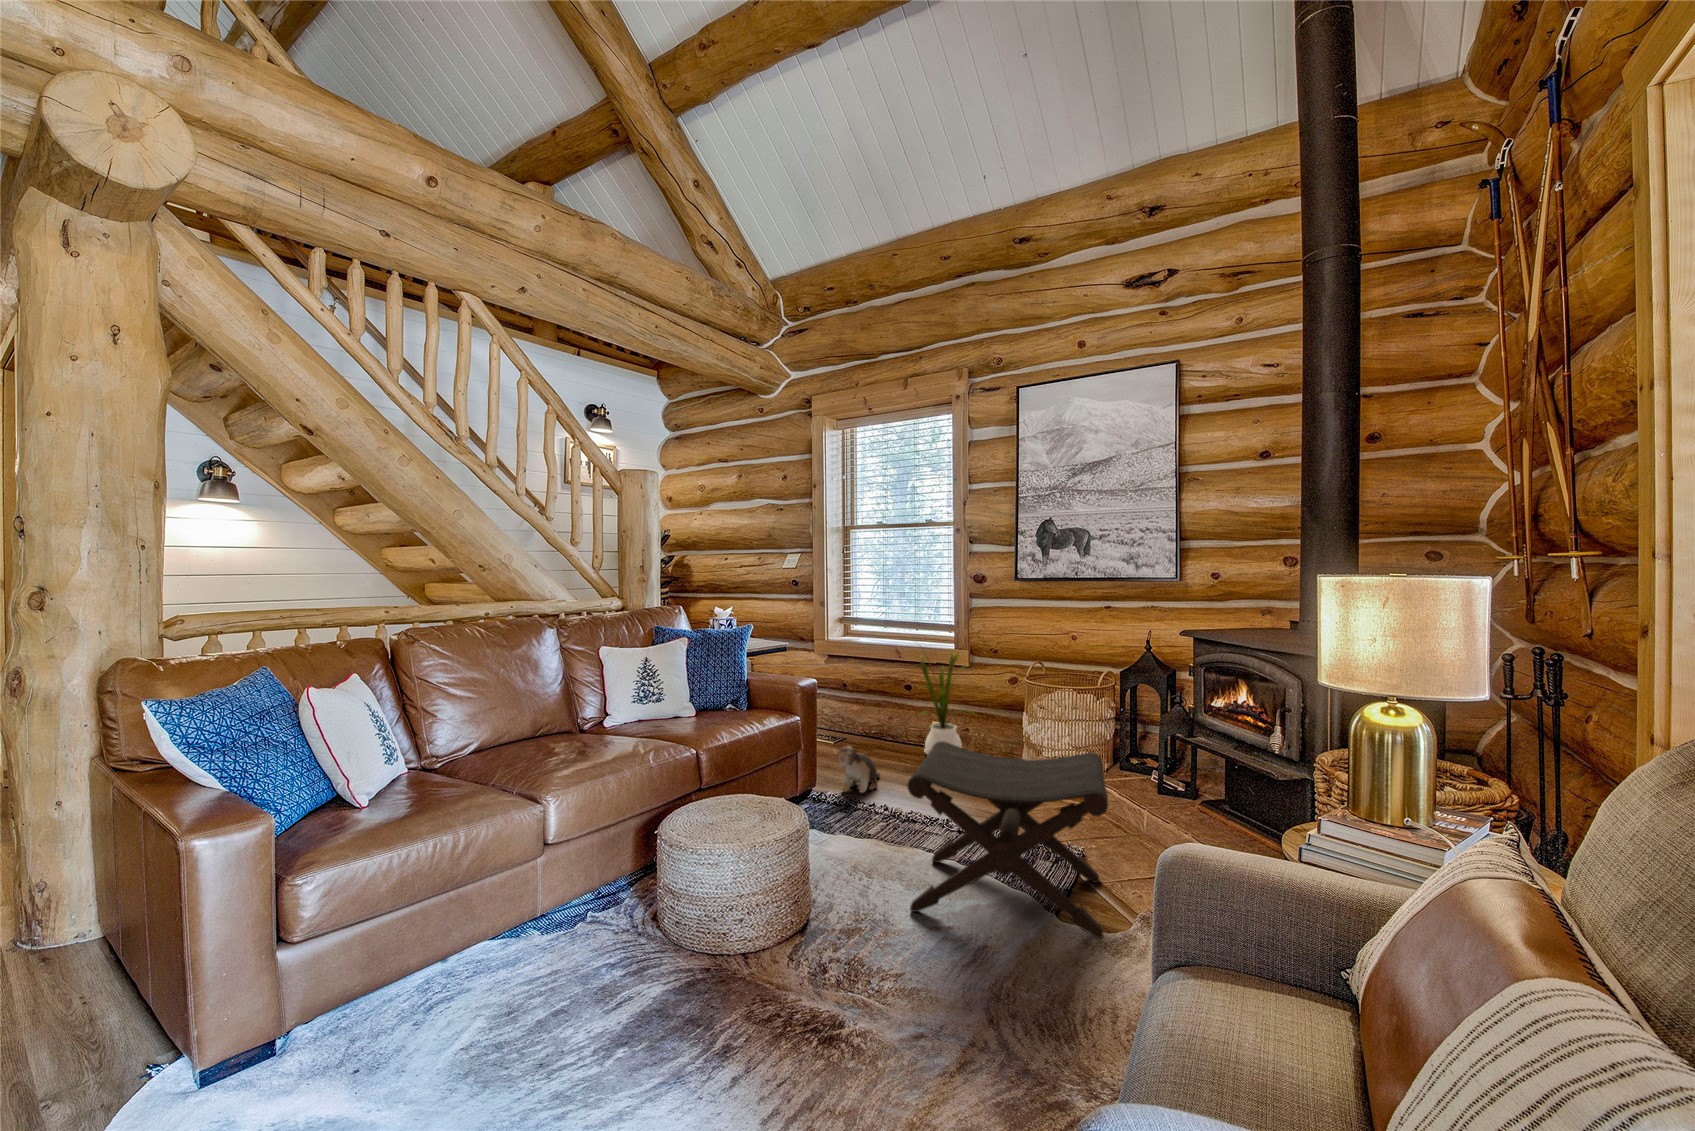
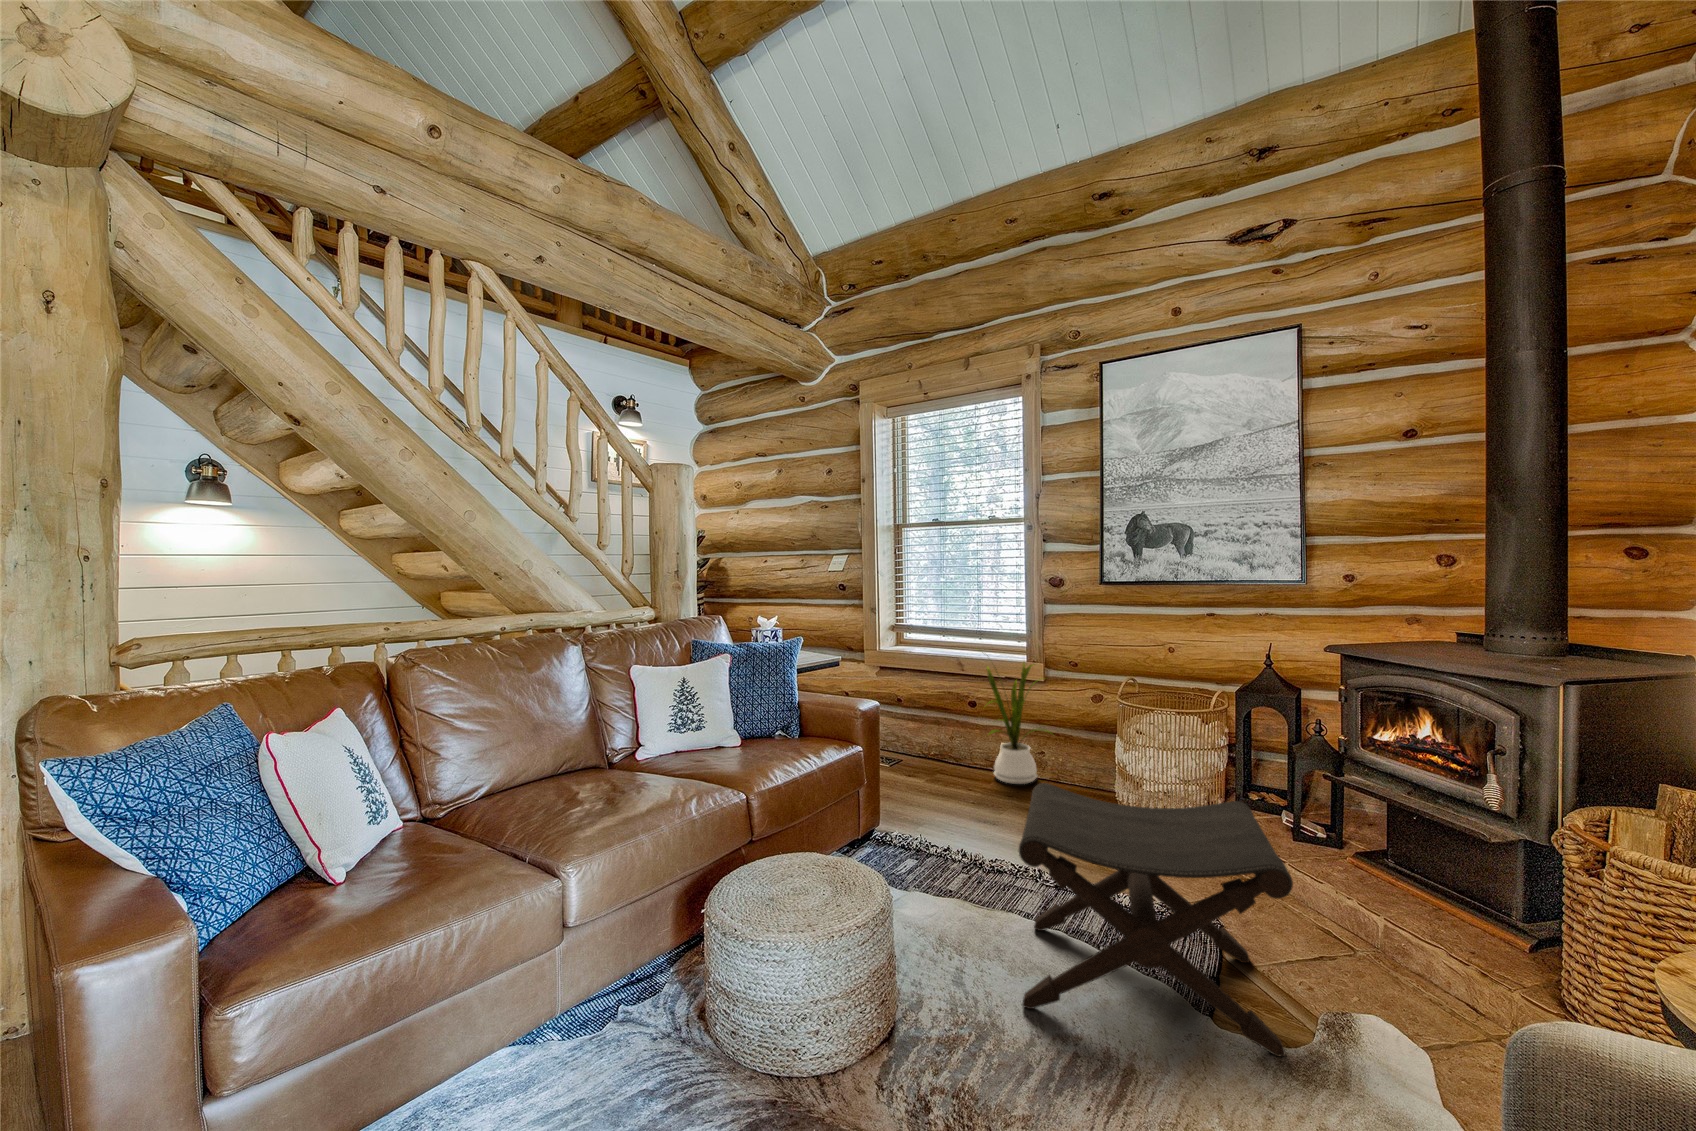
plush toy: present [835,746,880,793] -> none [899,775,950,829]

